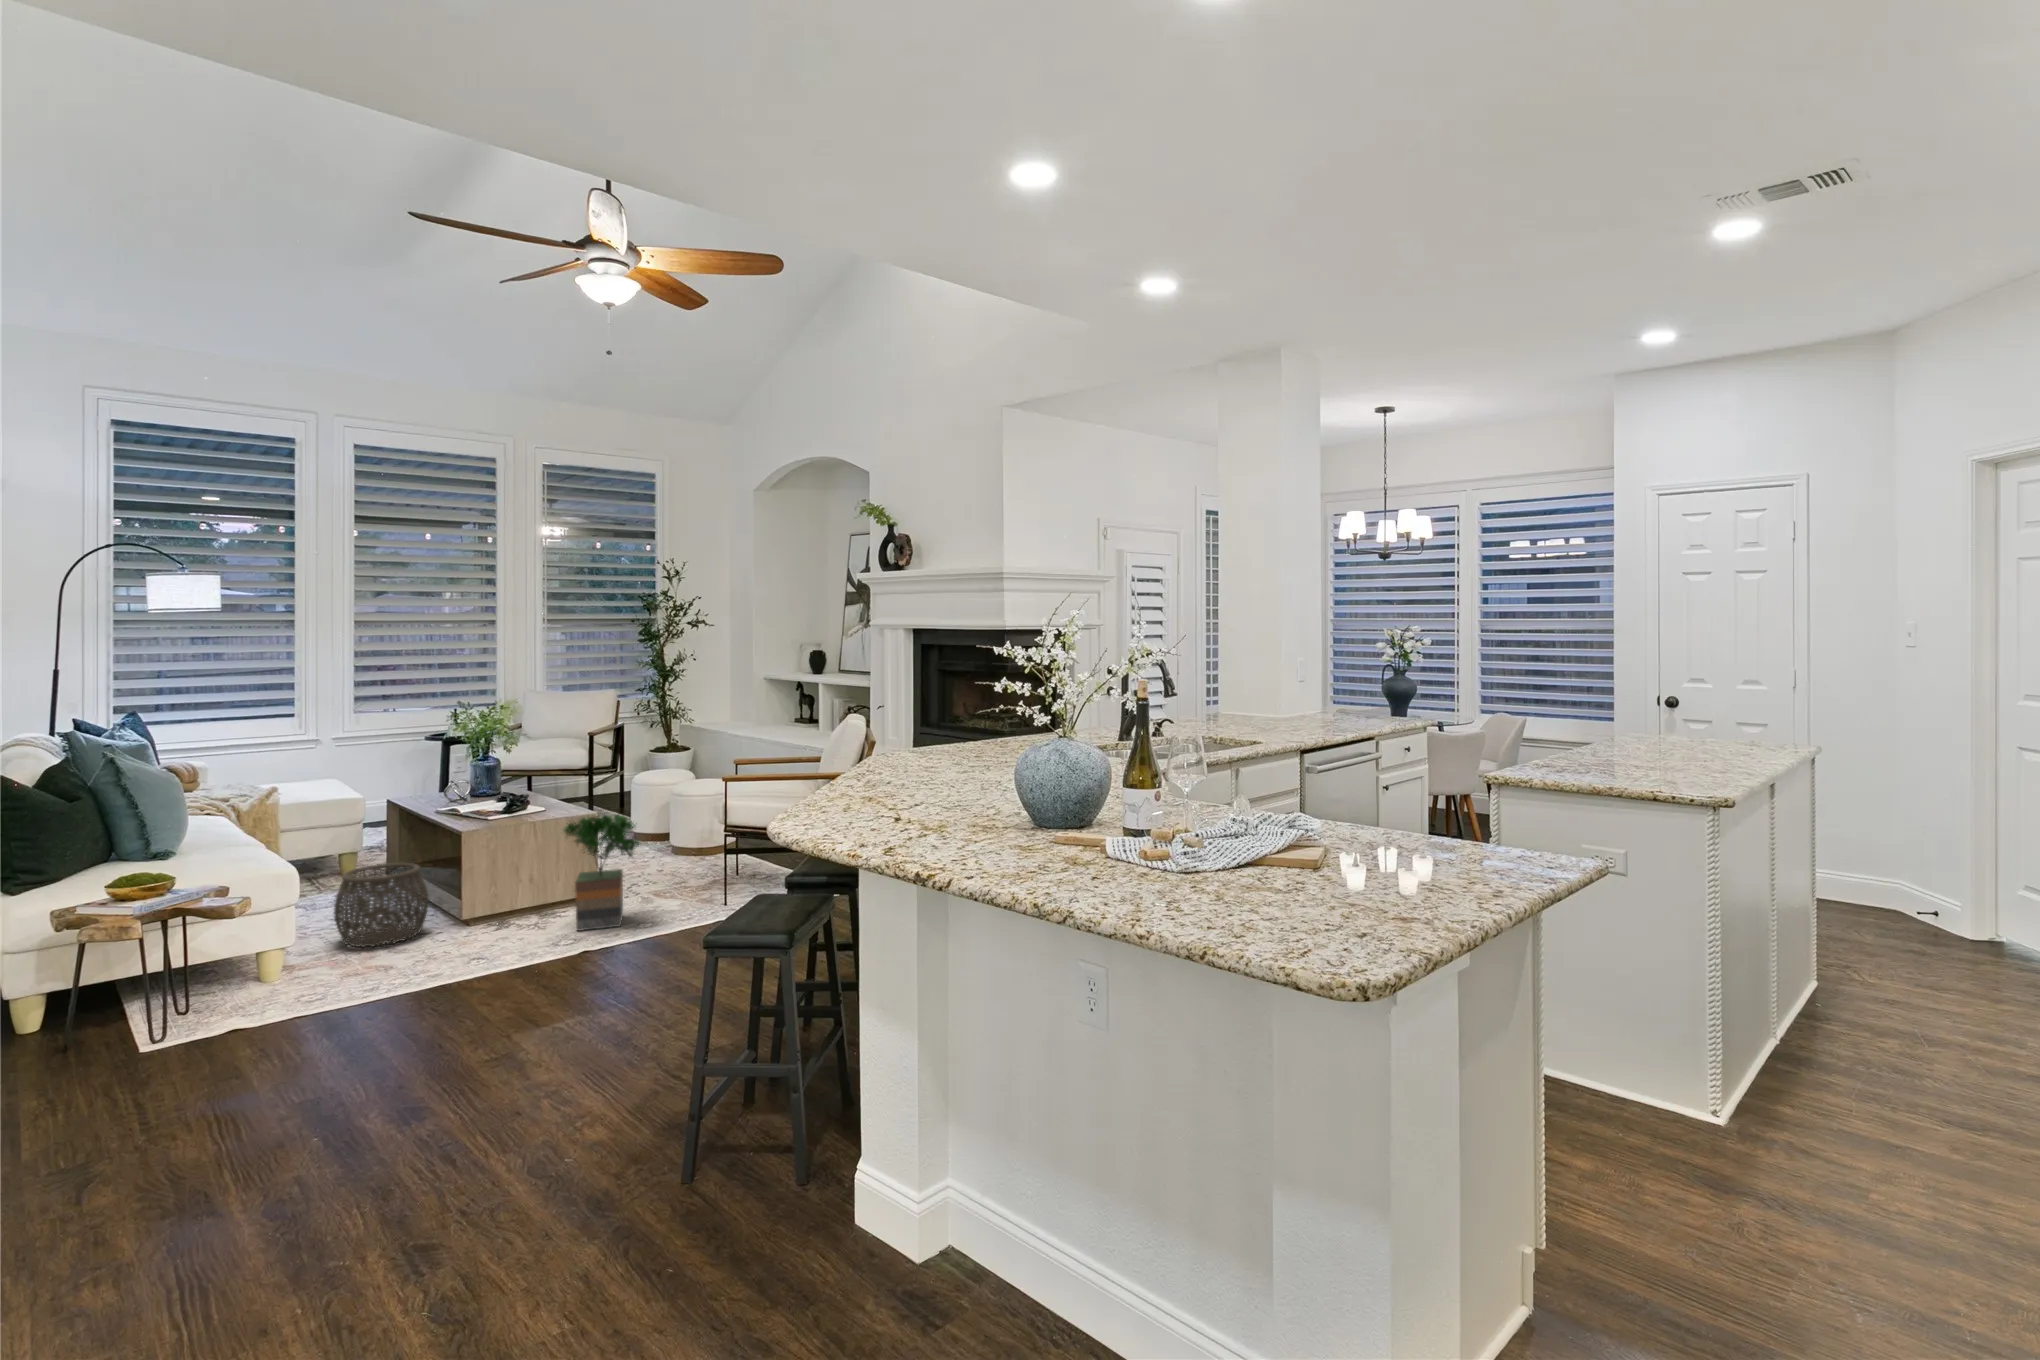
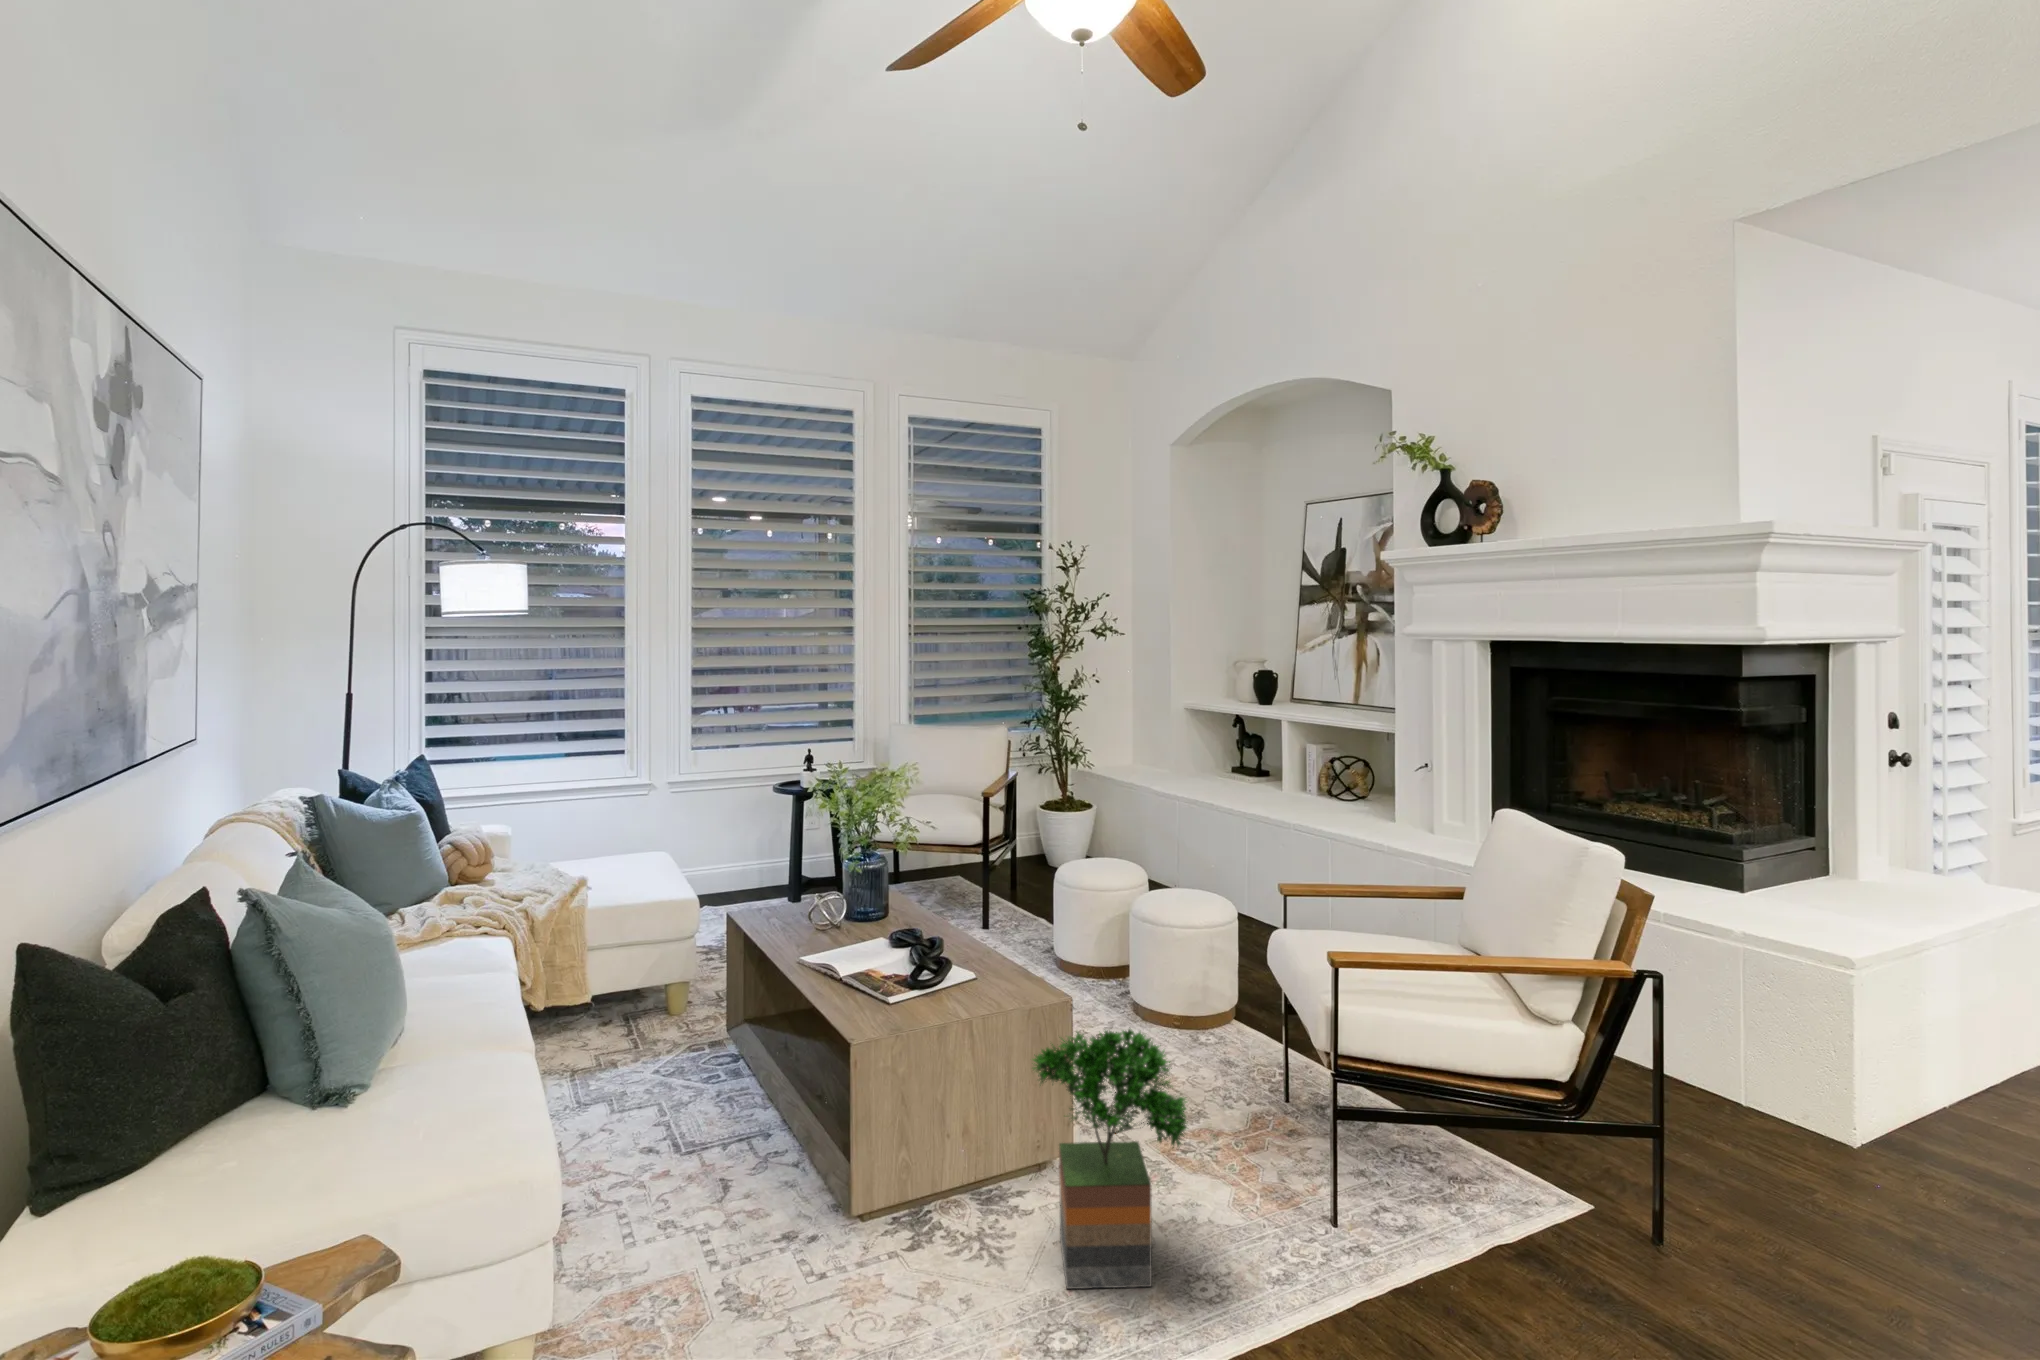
woven basket: present [334,863,430,947] -> none [636,1085,796,1276]

